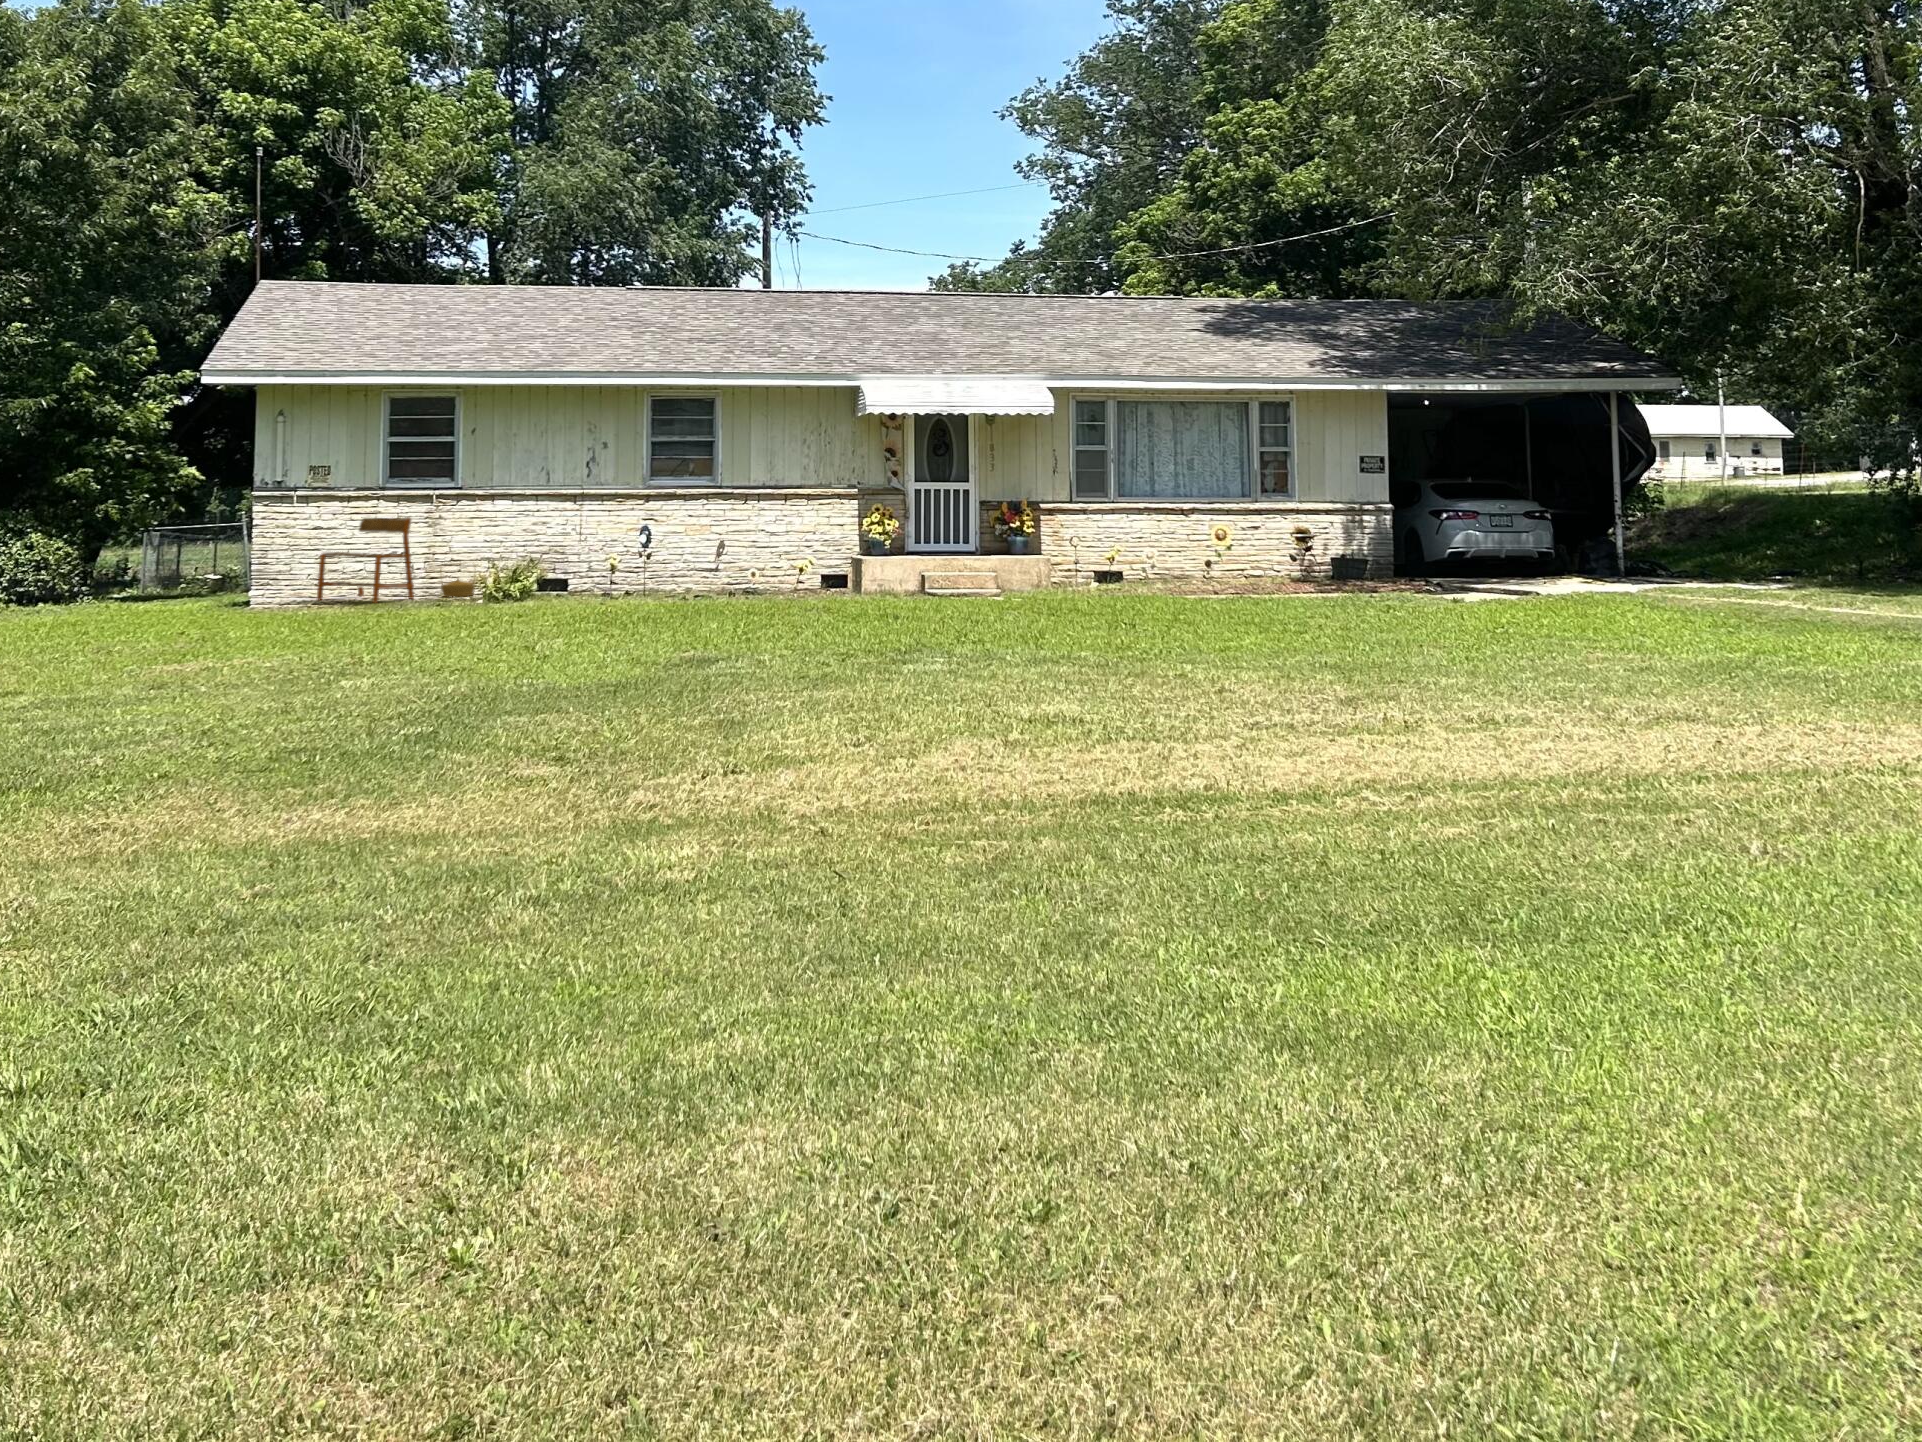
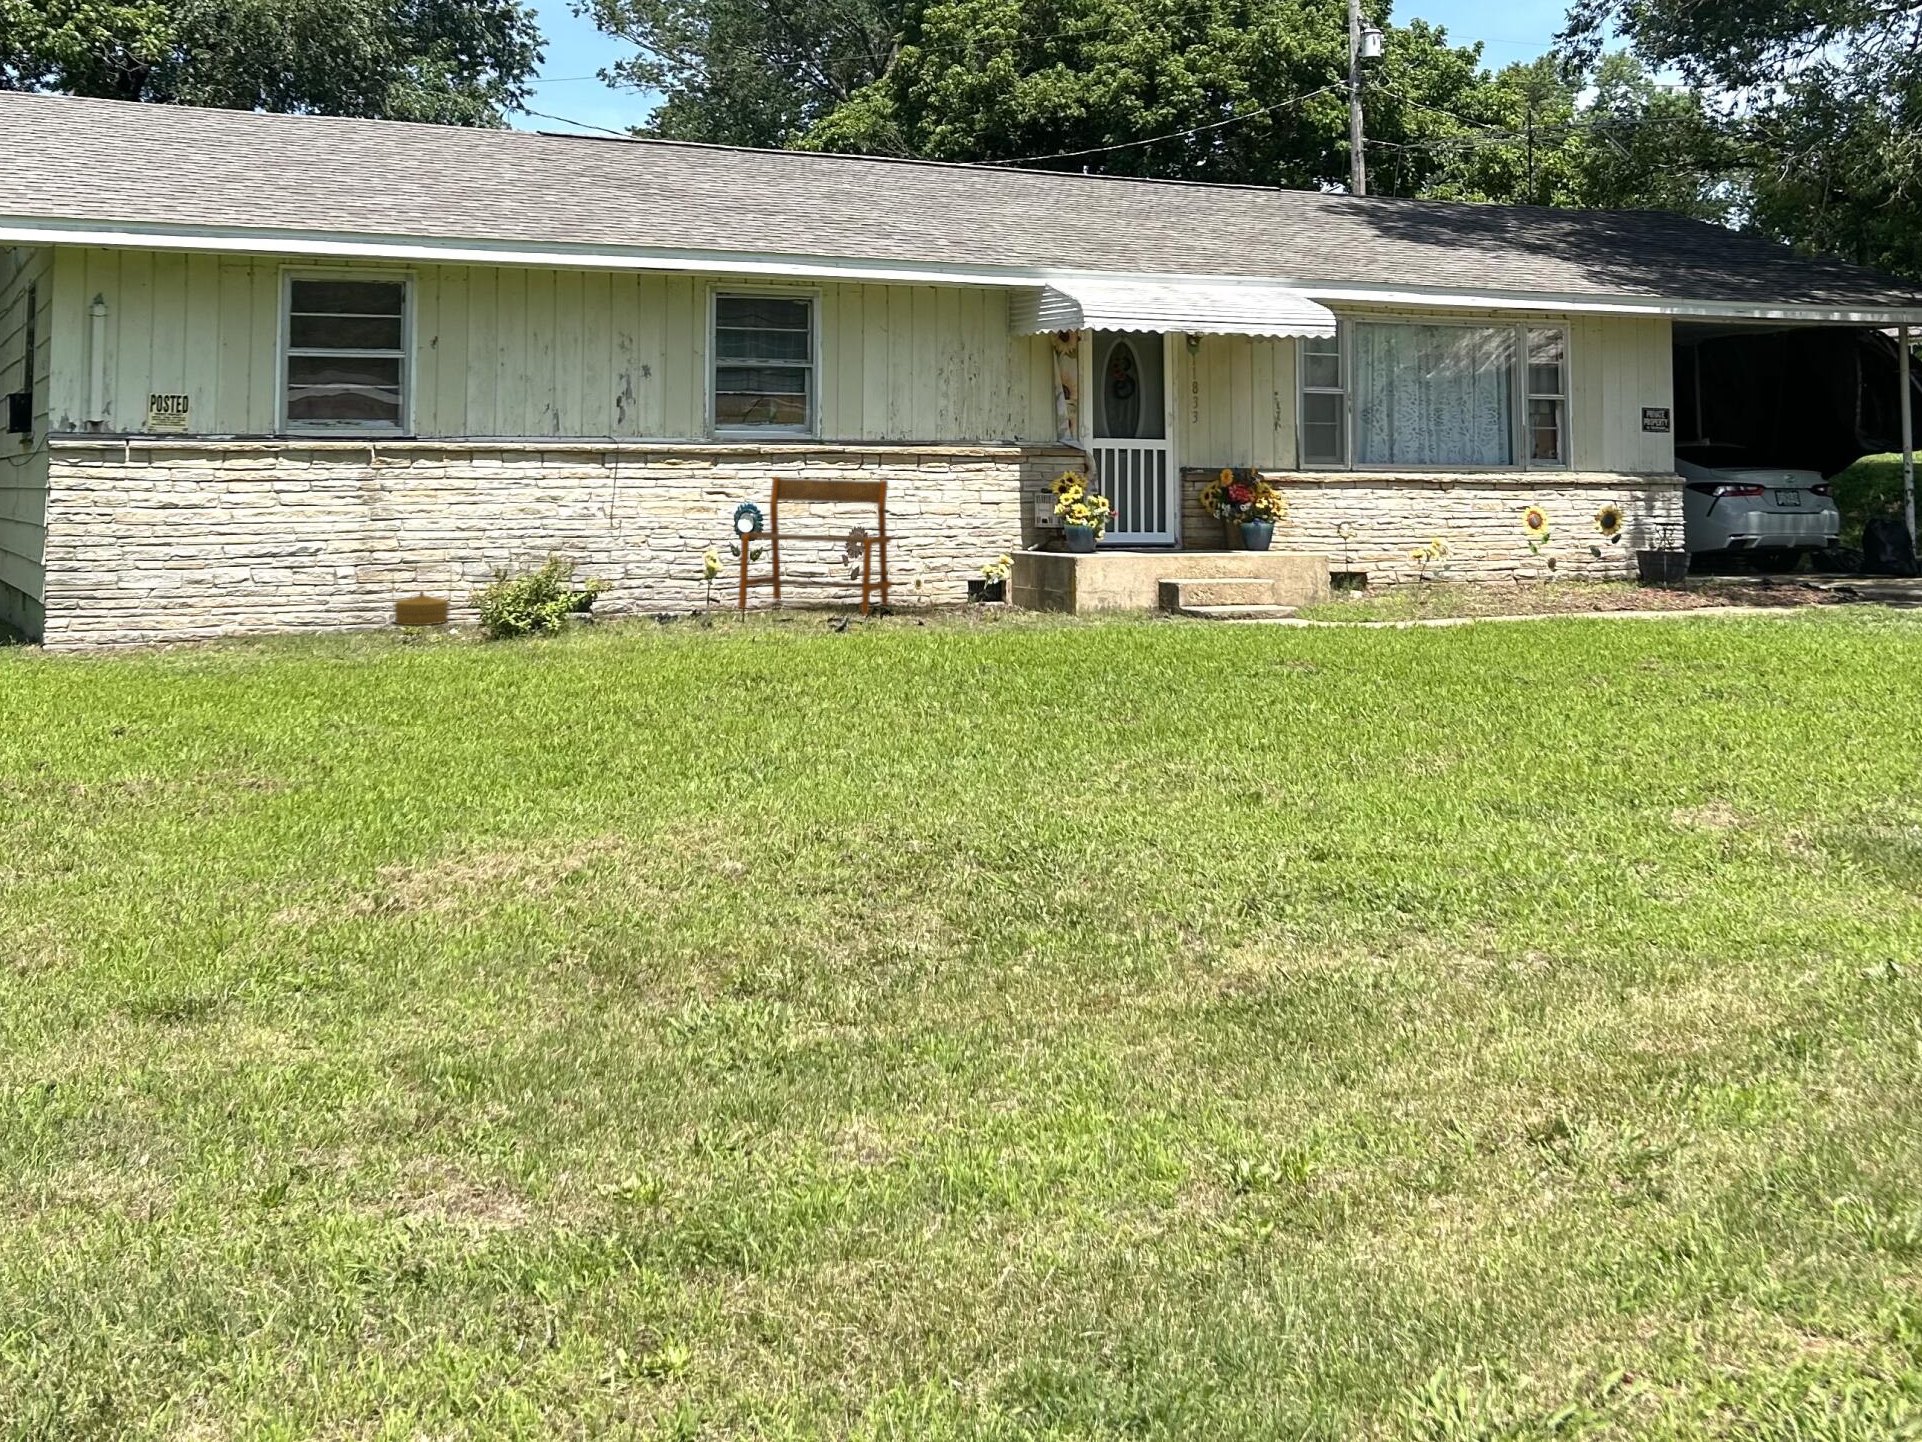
bench: present [317,517,414,603] -> present [738,477,892,614]

